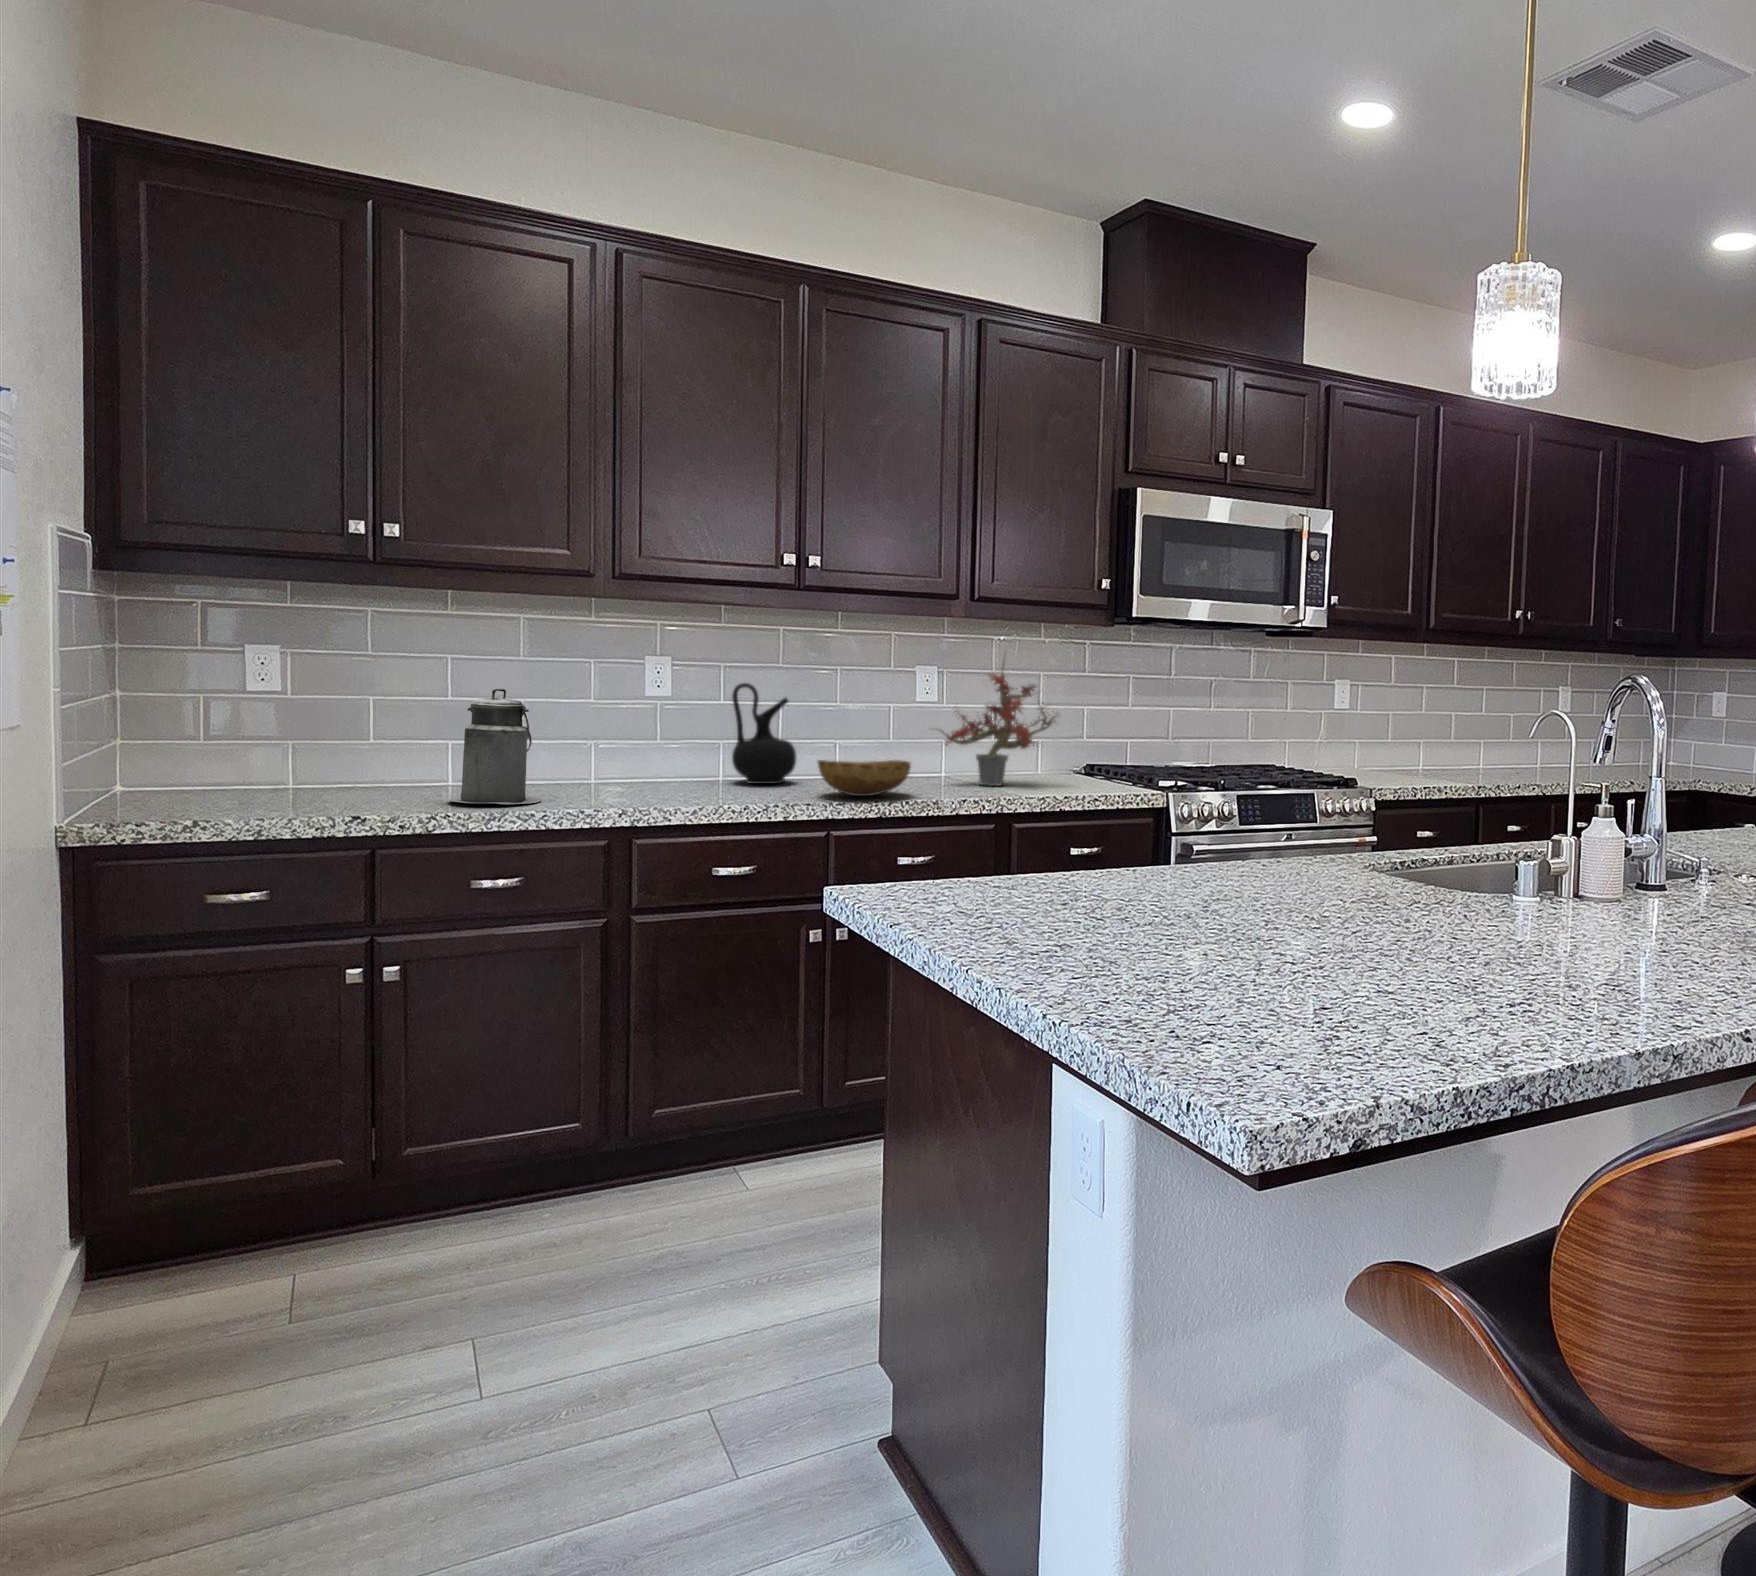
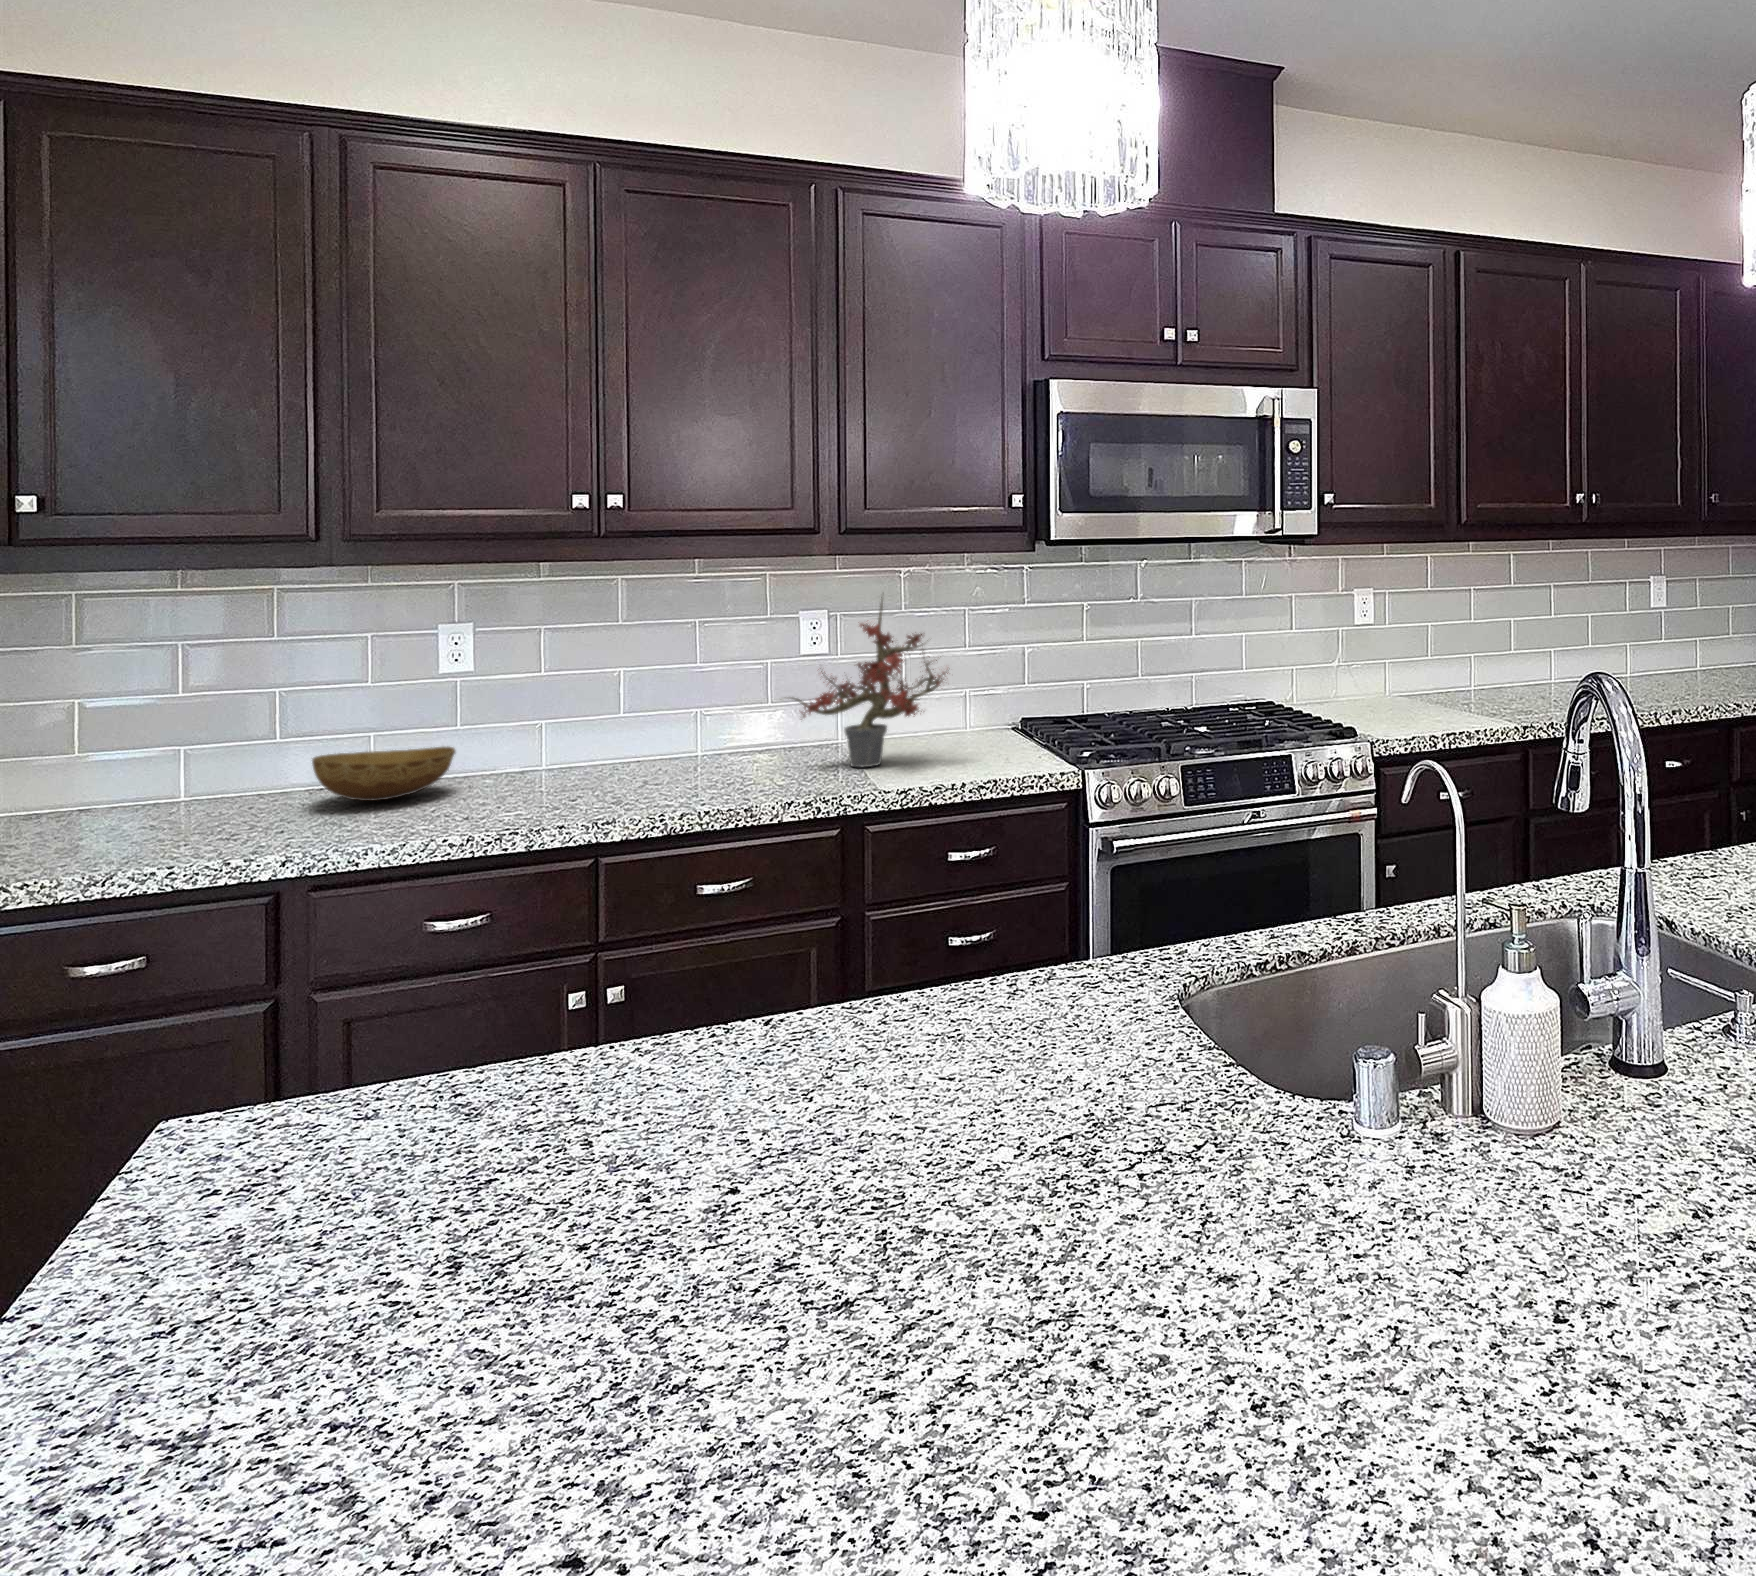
ceramic jug: present [732,683,797,784] -> none [528,654,616,781]
canister: present [448,689,542,804] -> none [92,694,231,850]
bowl: present [818,760,911,796] -> present [312,746,455,801]

